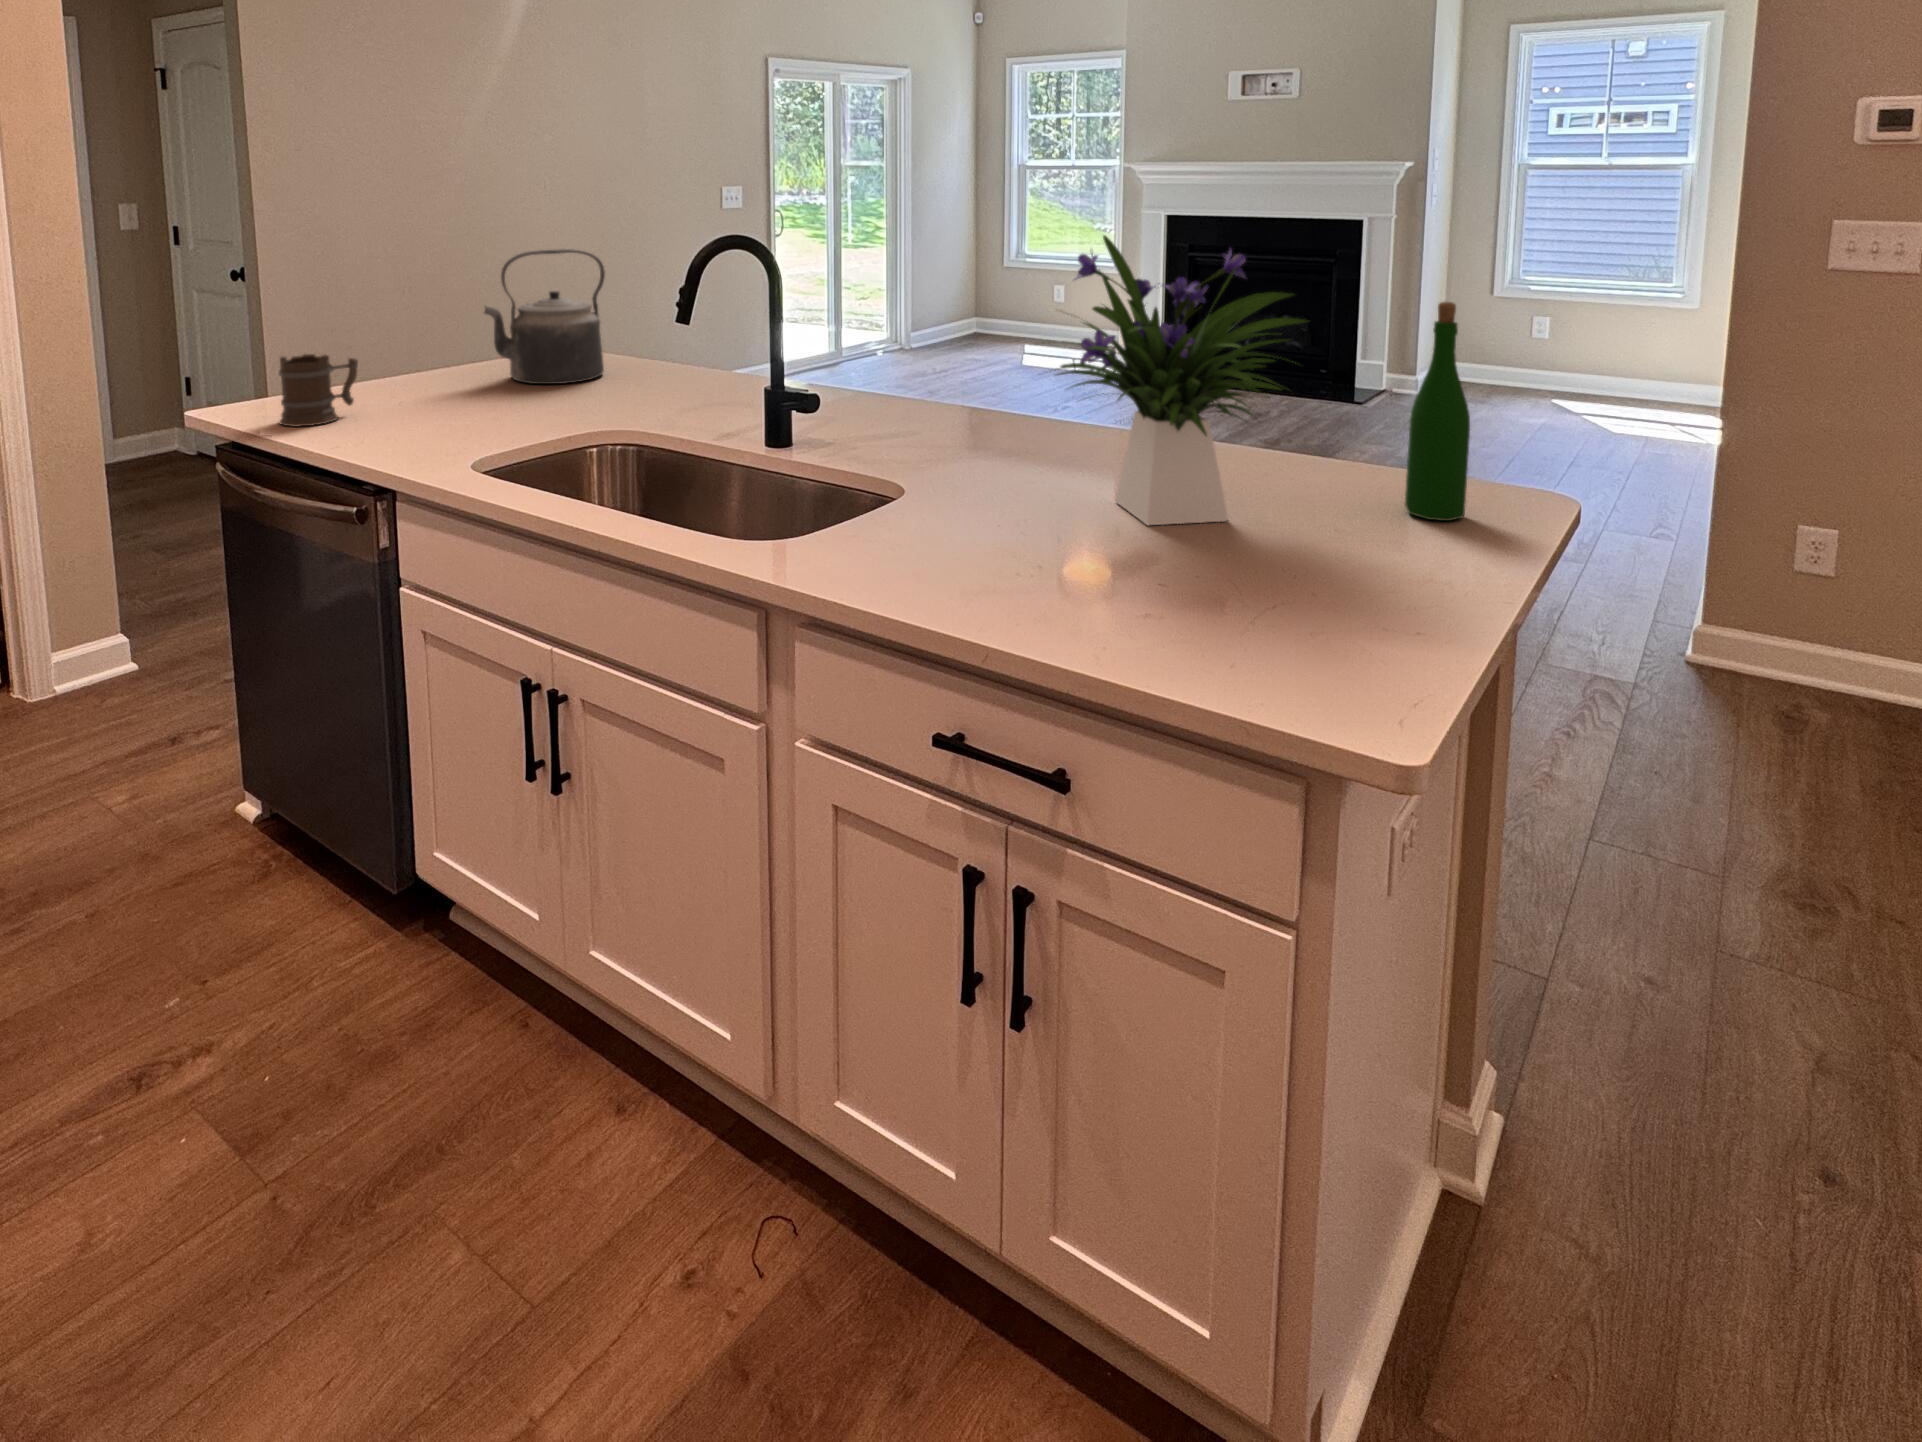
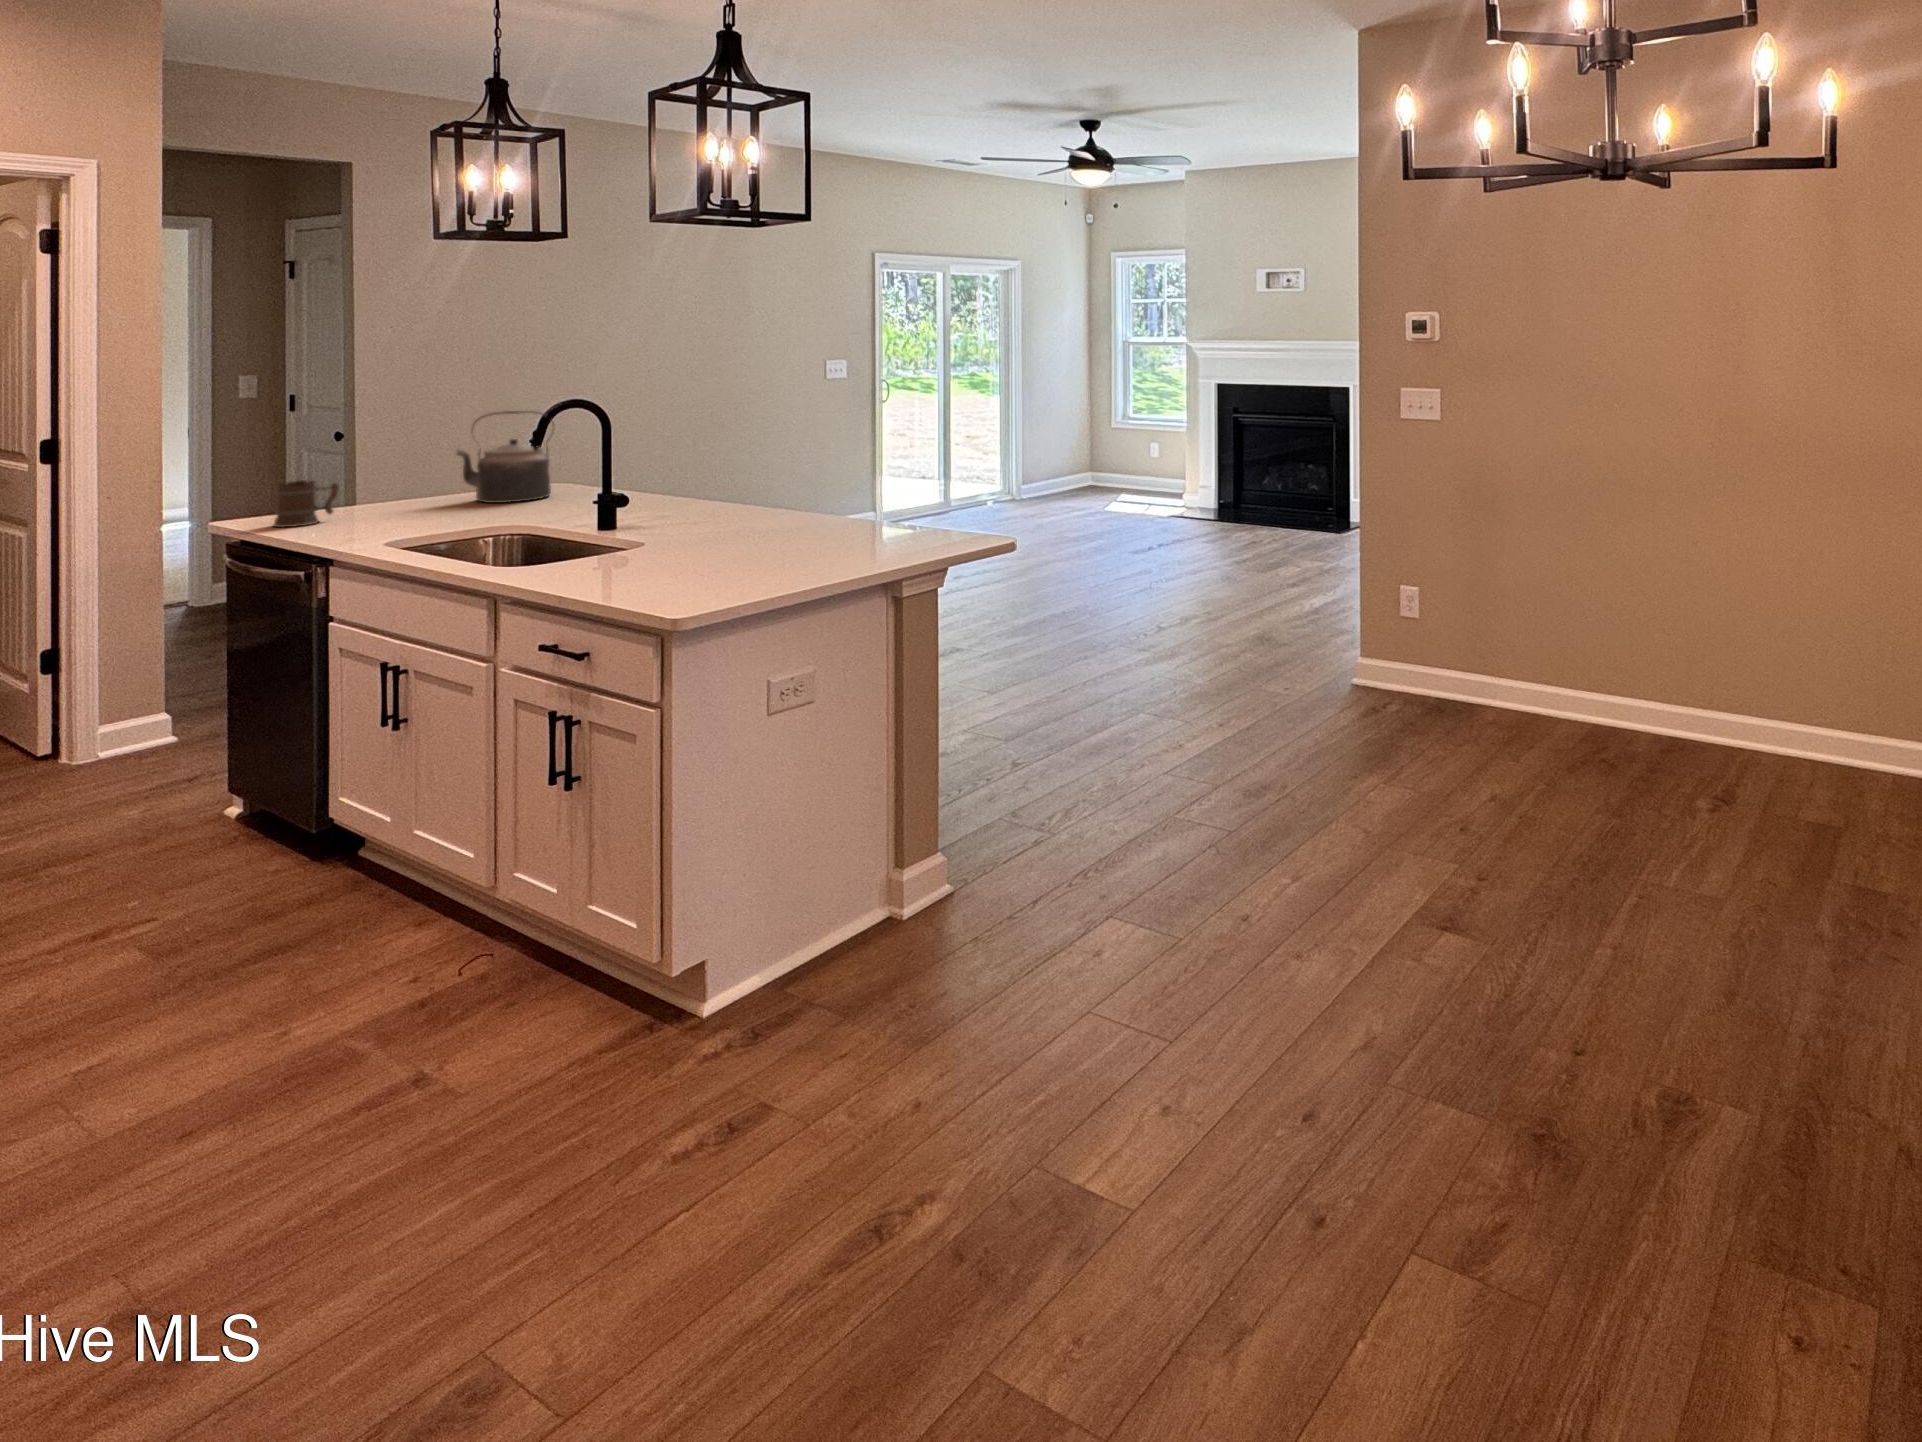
flower arrangement: present [1057,236,1308,525] -> none [685,400,838,554]
wine bottle: present [1405,302,1470,521] -> none [887,434,917,549]

